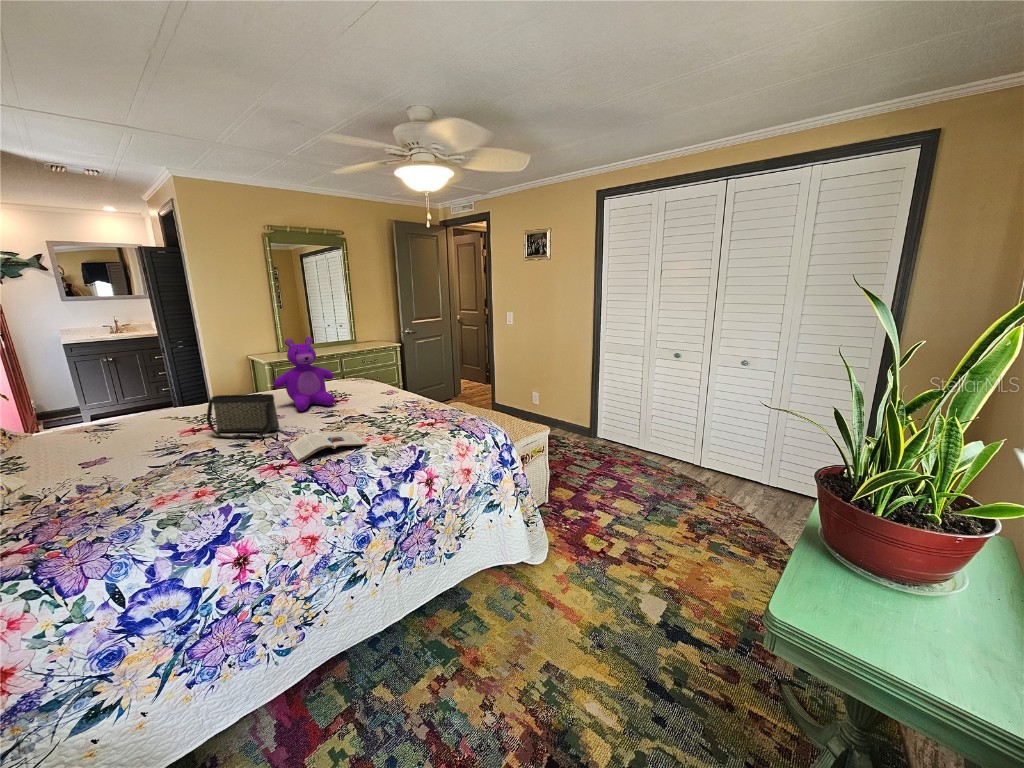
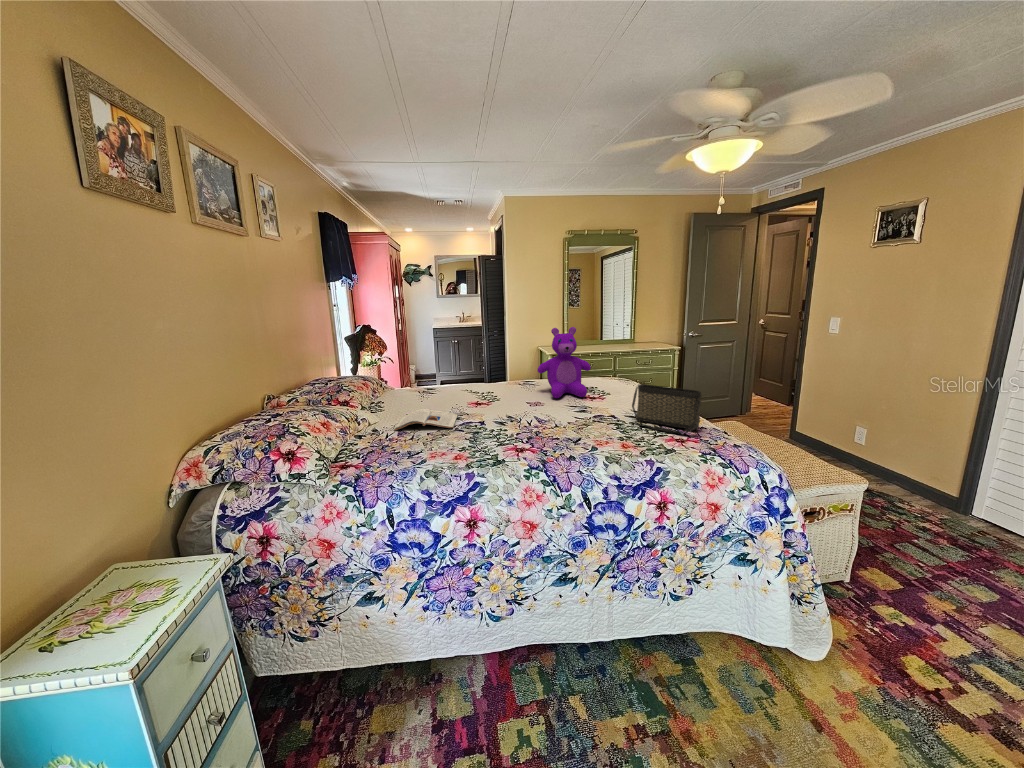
handbag: present [206,394,279,439] -> present [632,384,701,433]
magazine: present [288,432,367,462] -> present [394,409,457,430]

